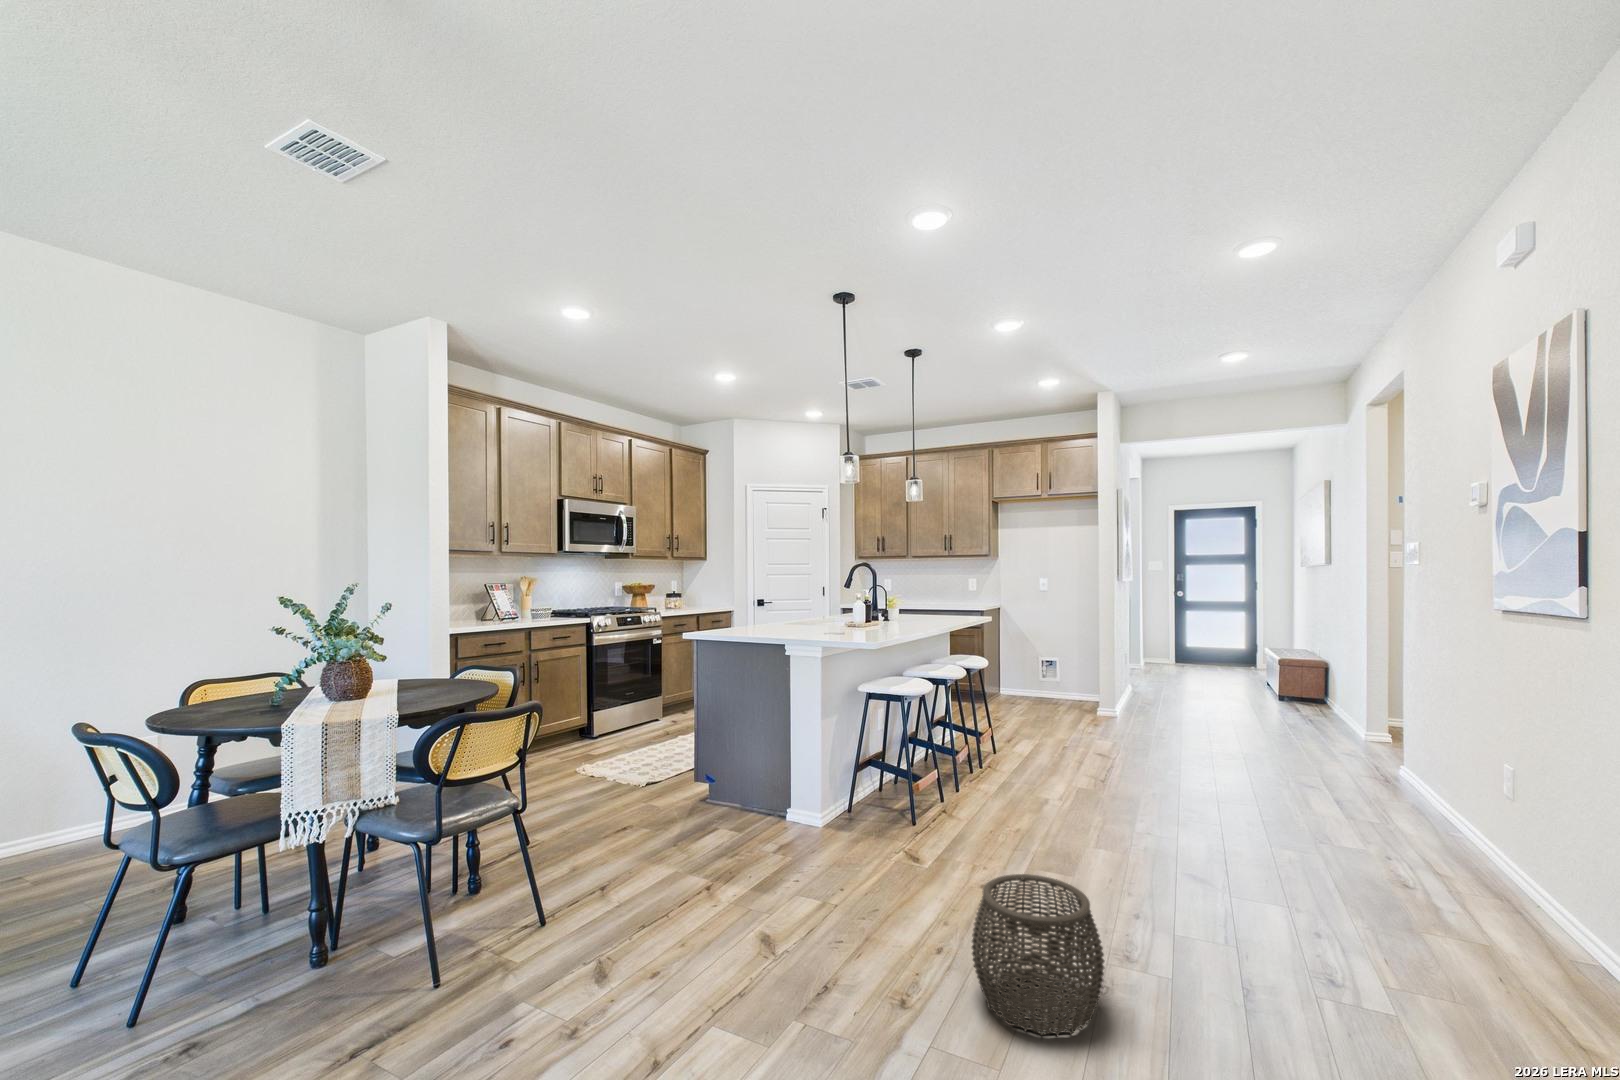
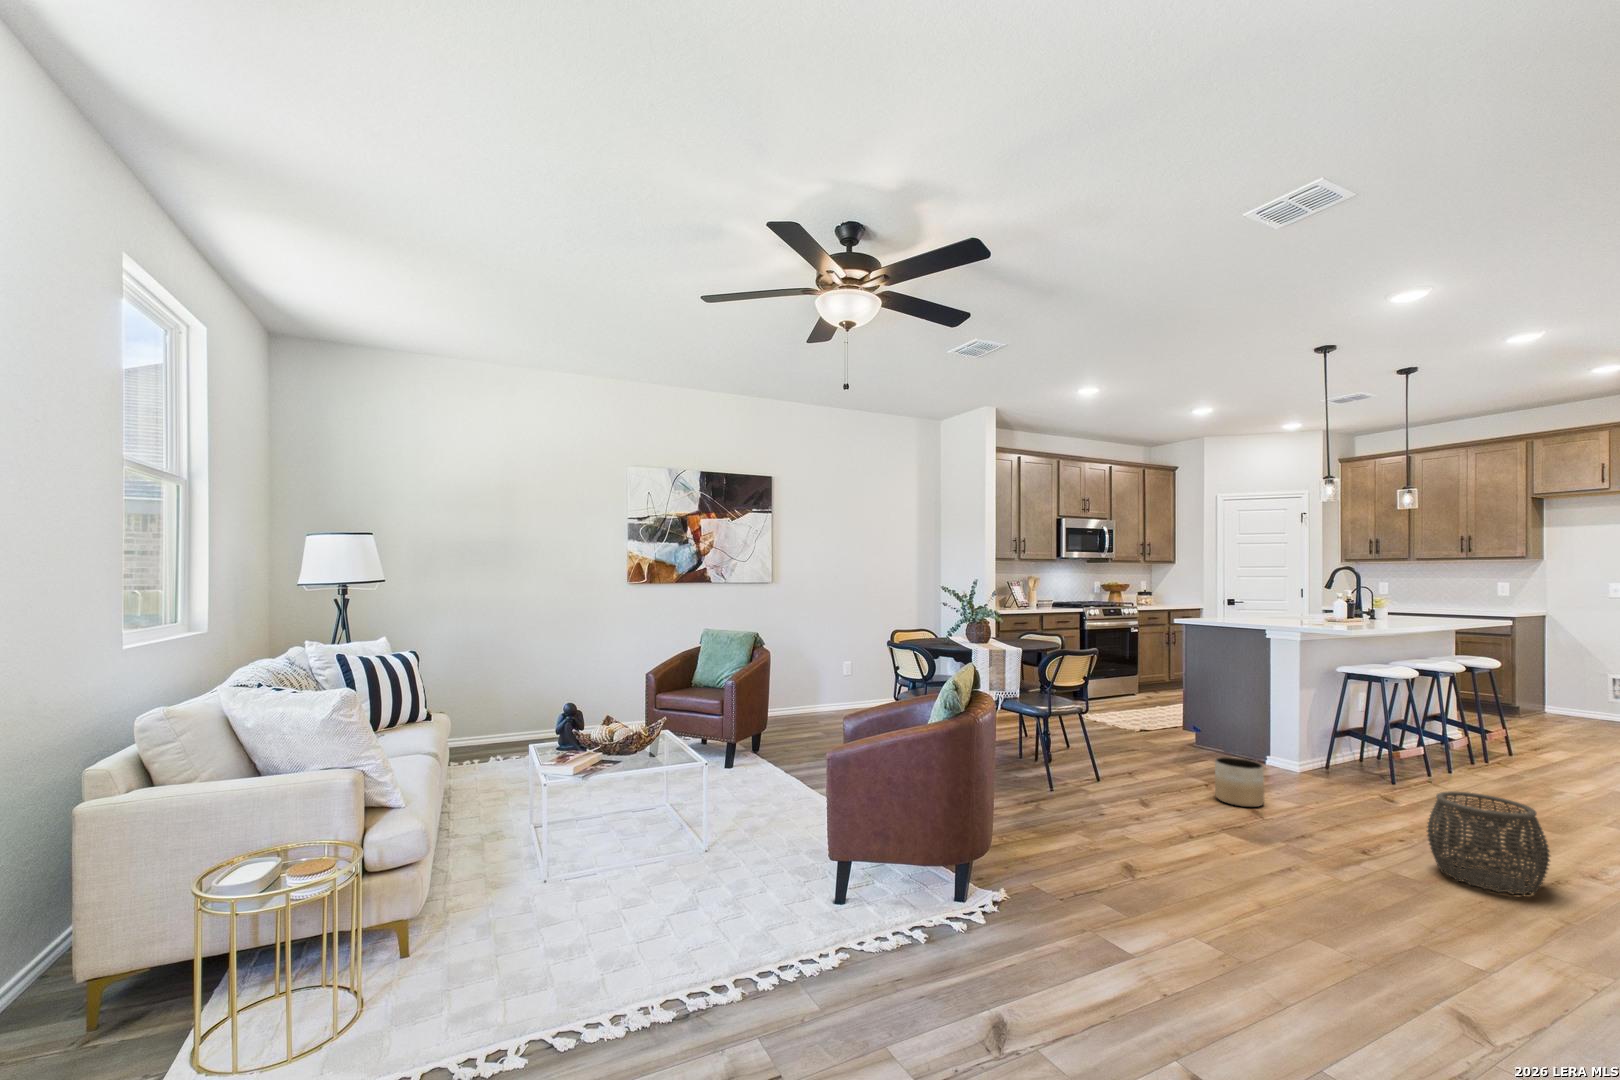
planter: none [714,844,777,926] -> present [1215,757,1264,807]

